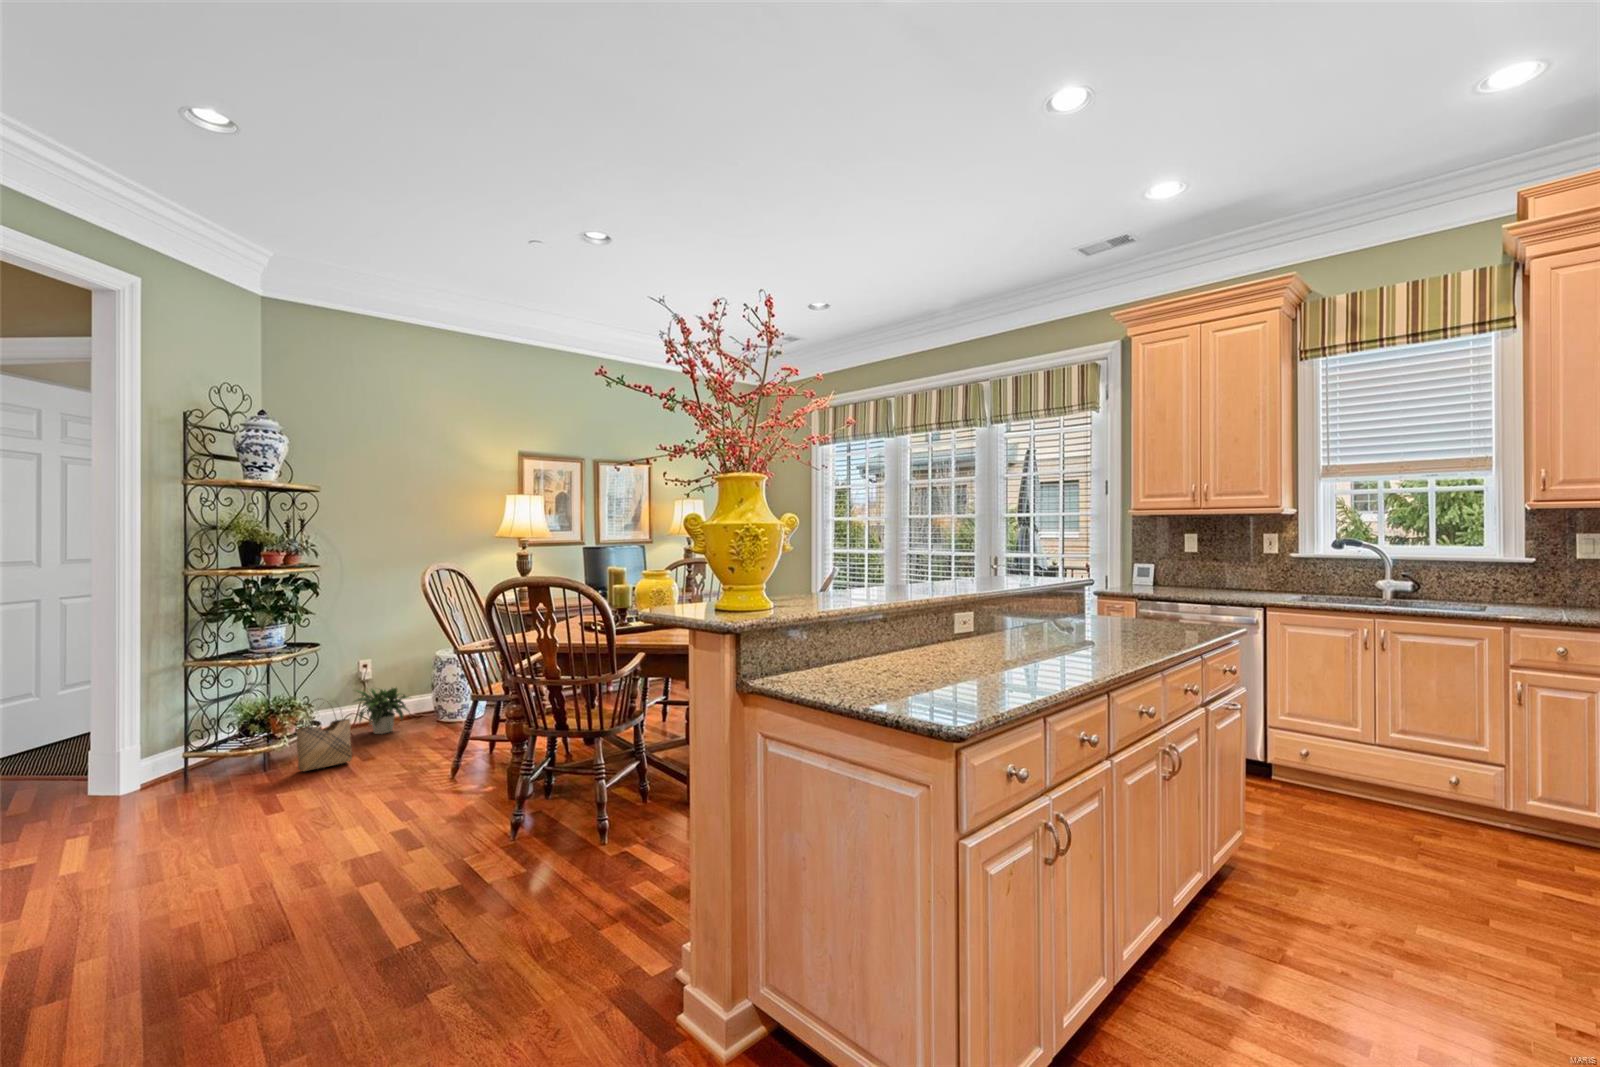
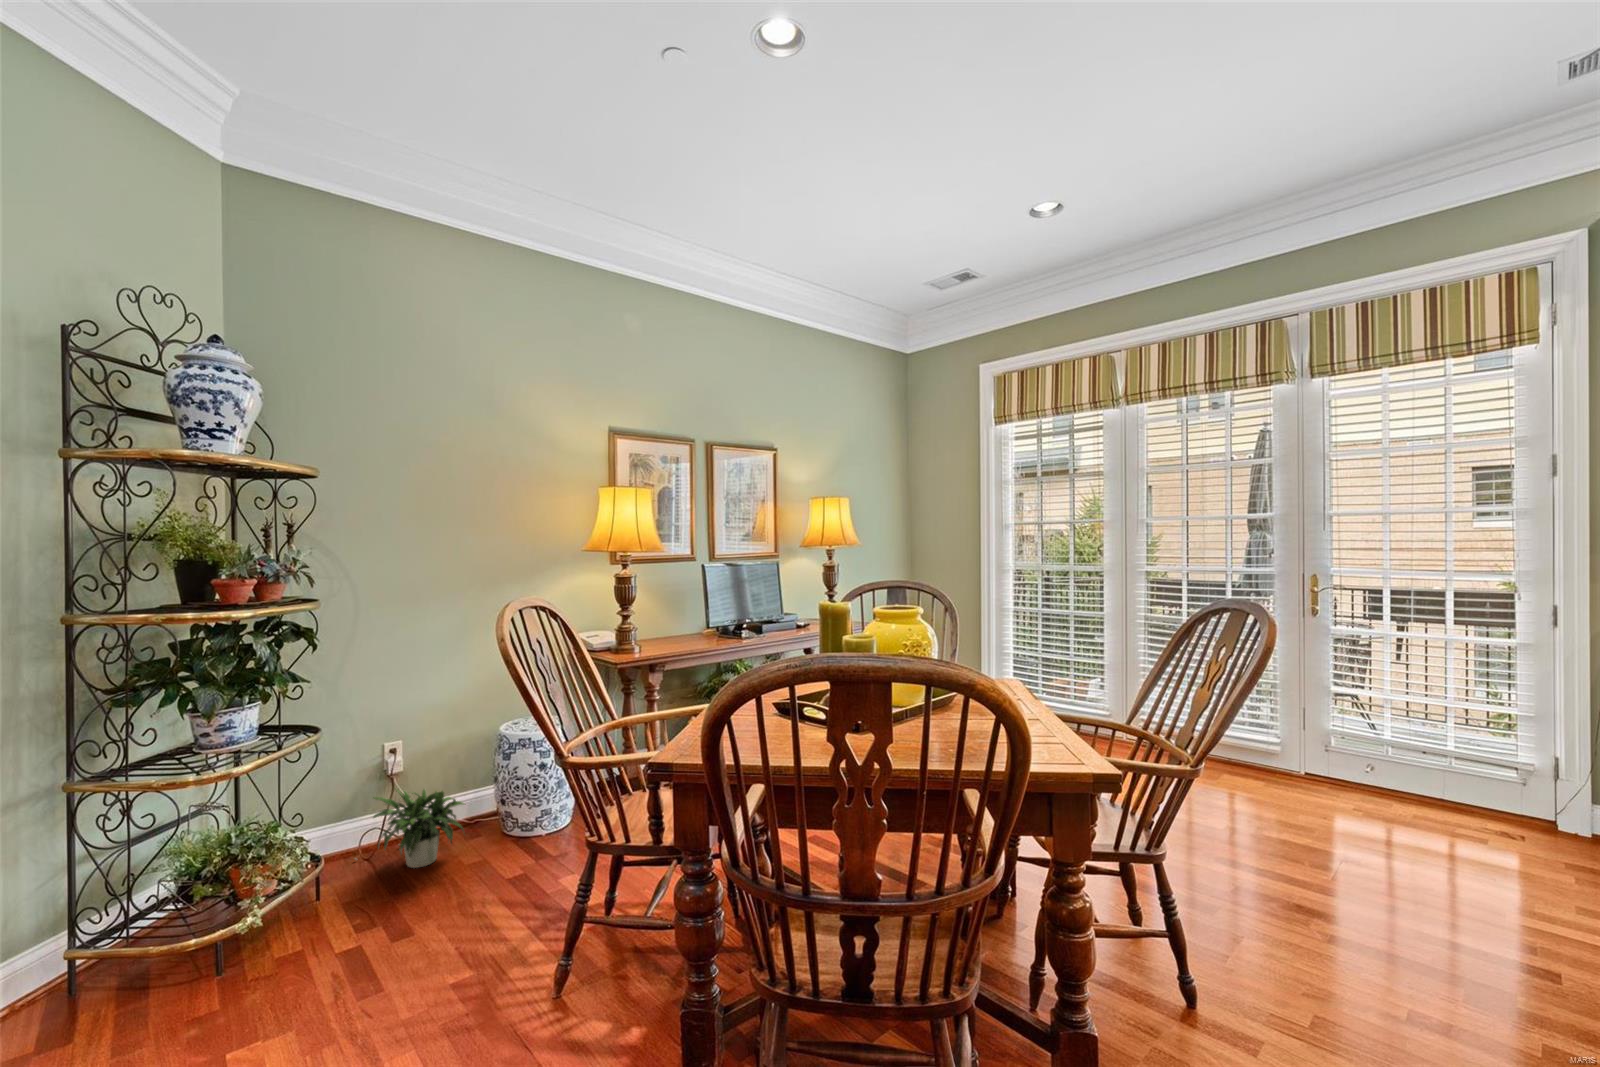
woven basket: present [296,701,352,771] -> none [267,840,371,988]

